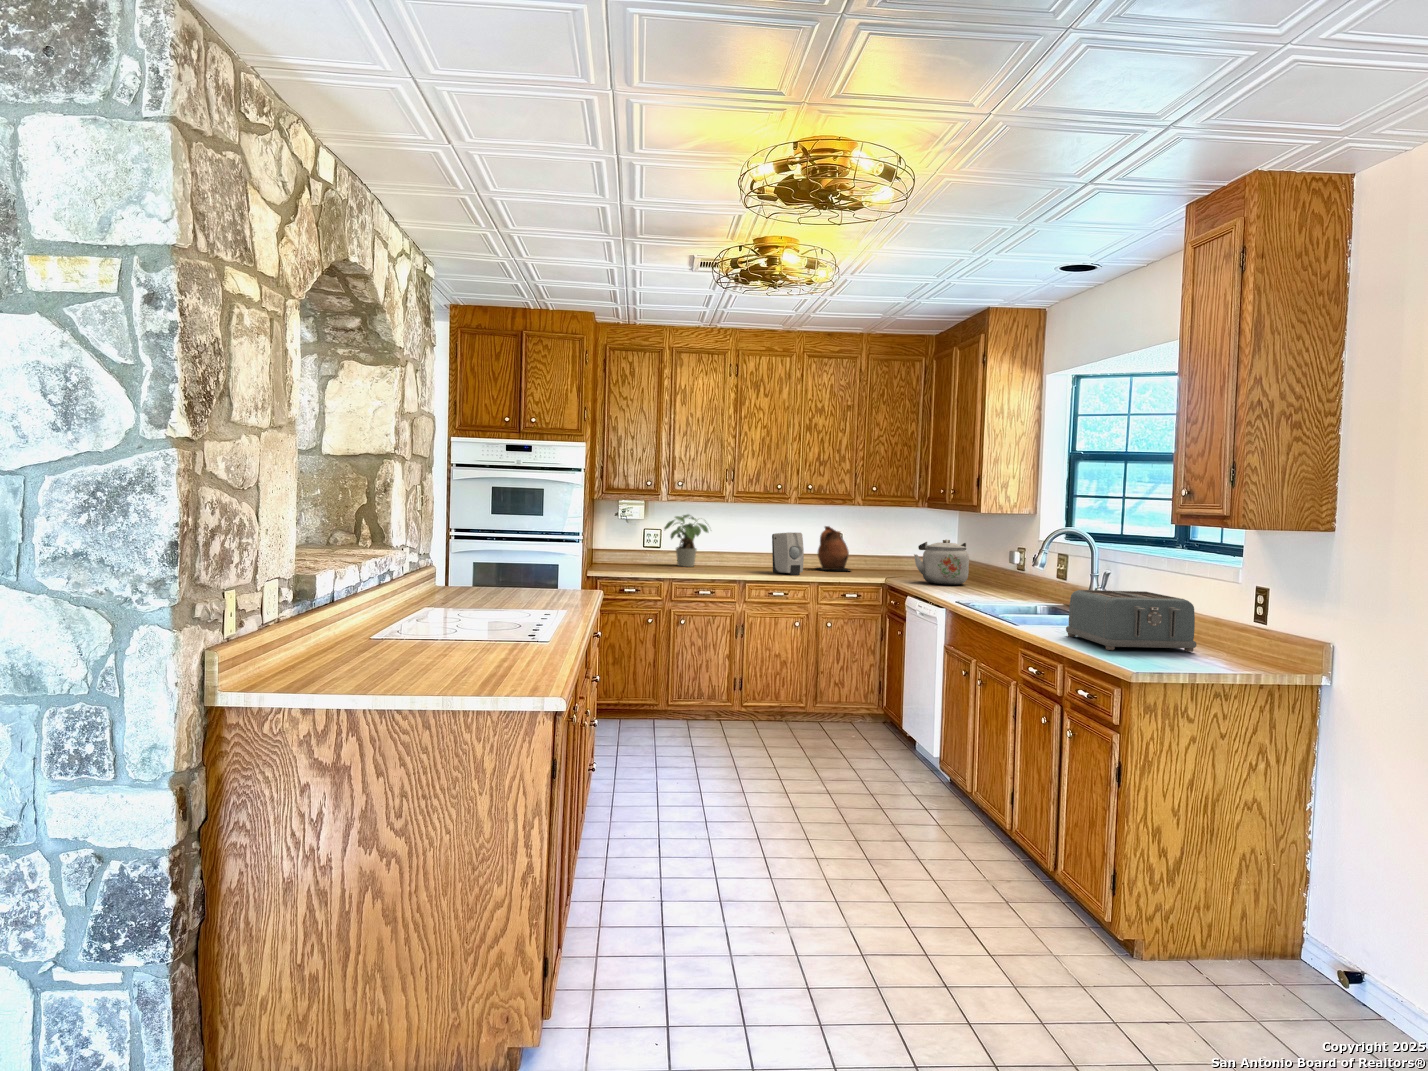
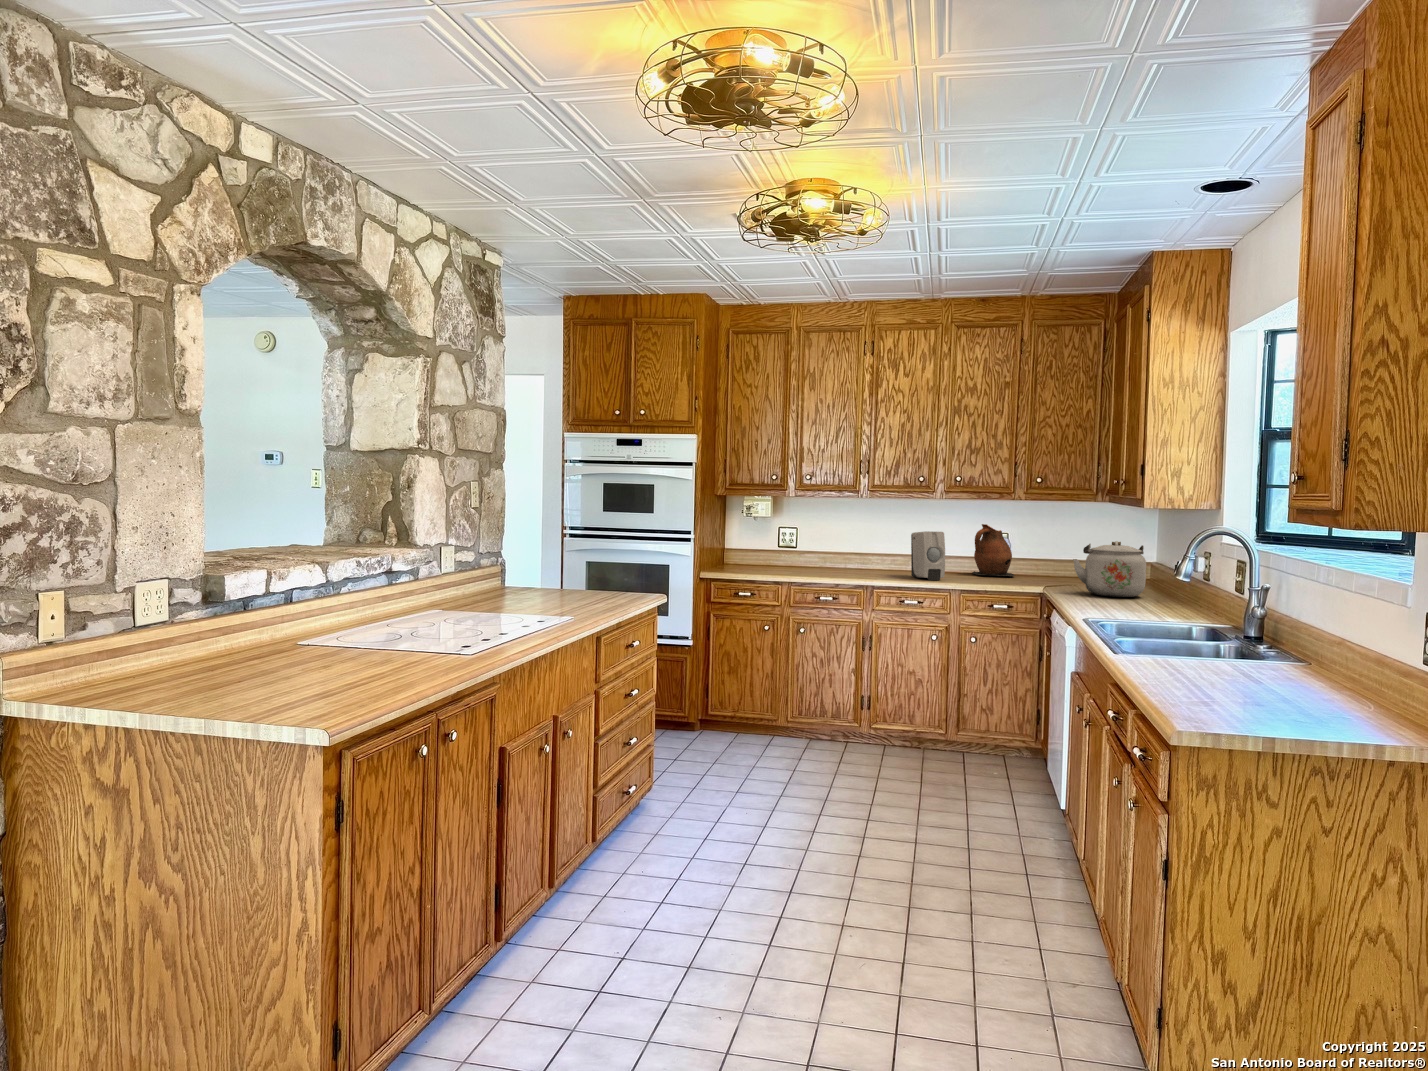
potted plant: present [664,515,708,567] -> none [798,511,854,568]
toaster: present [1066,590,1197,652] -> none [1181,614,1366,714]

